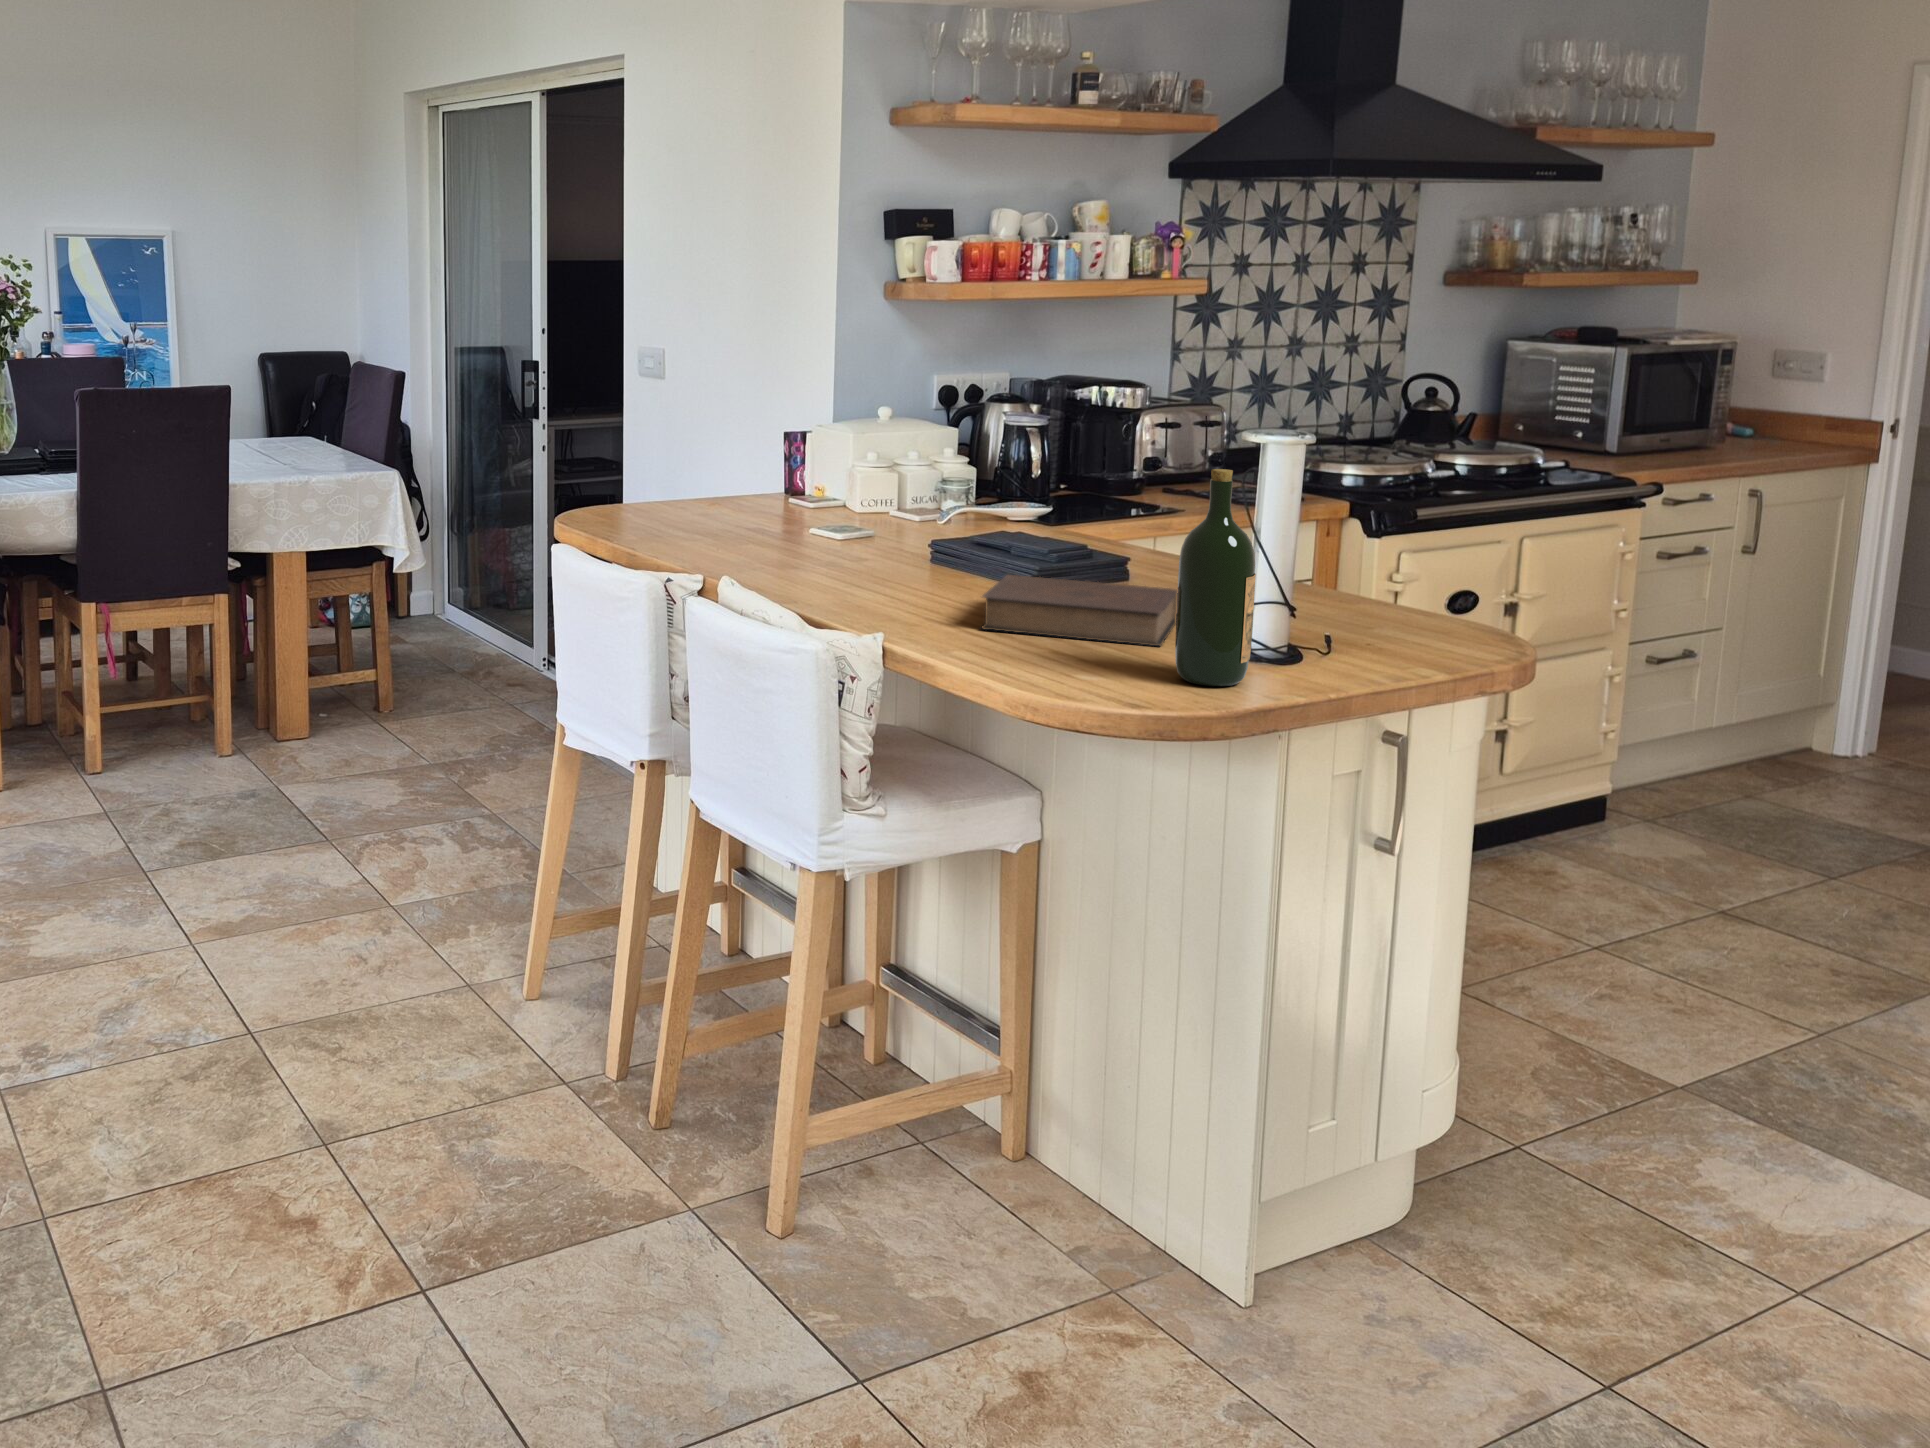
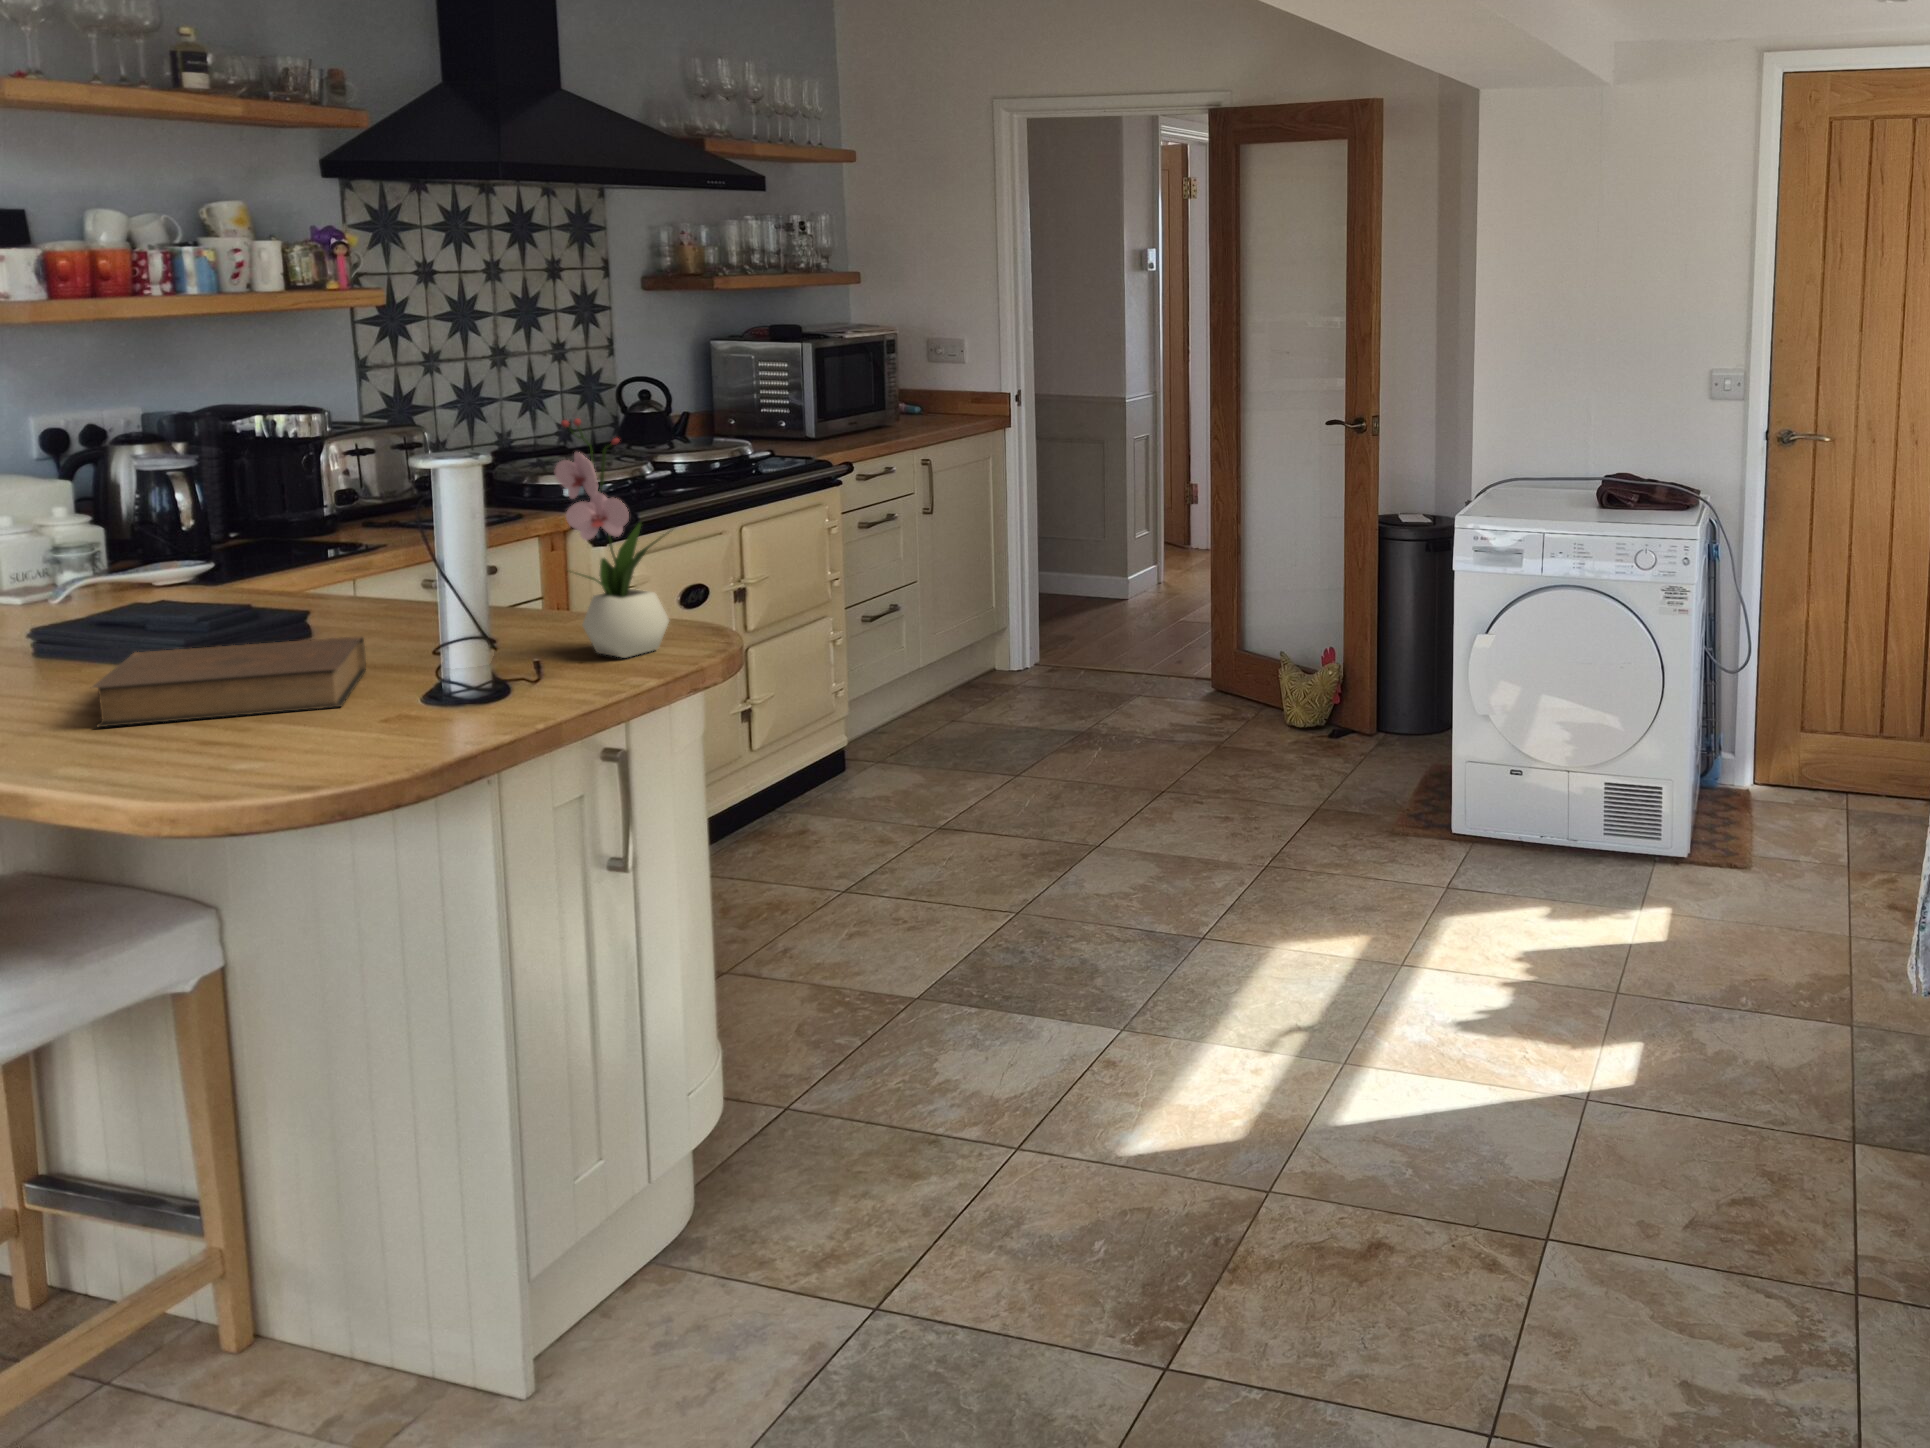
flower arrangement: none [1362,414,1476,648] -> present [555,418,669,658]
wine bottle: present [1175,469,1256,686] -> none [343,496,444,745]

